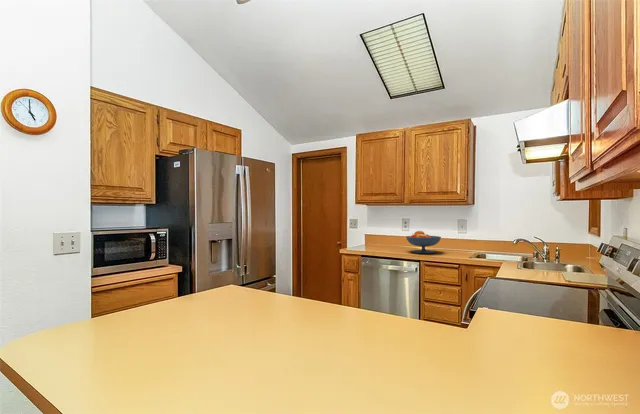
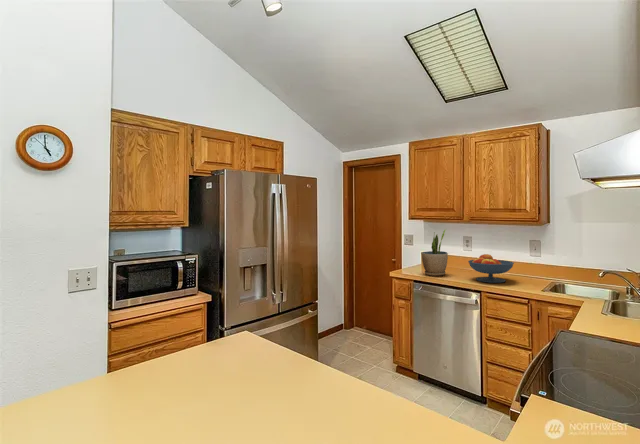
potted plant: none [368,210,389,250] -> present [422,230,448,276]

